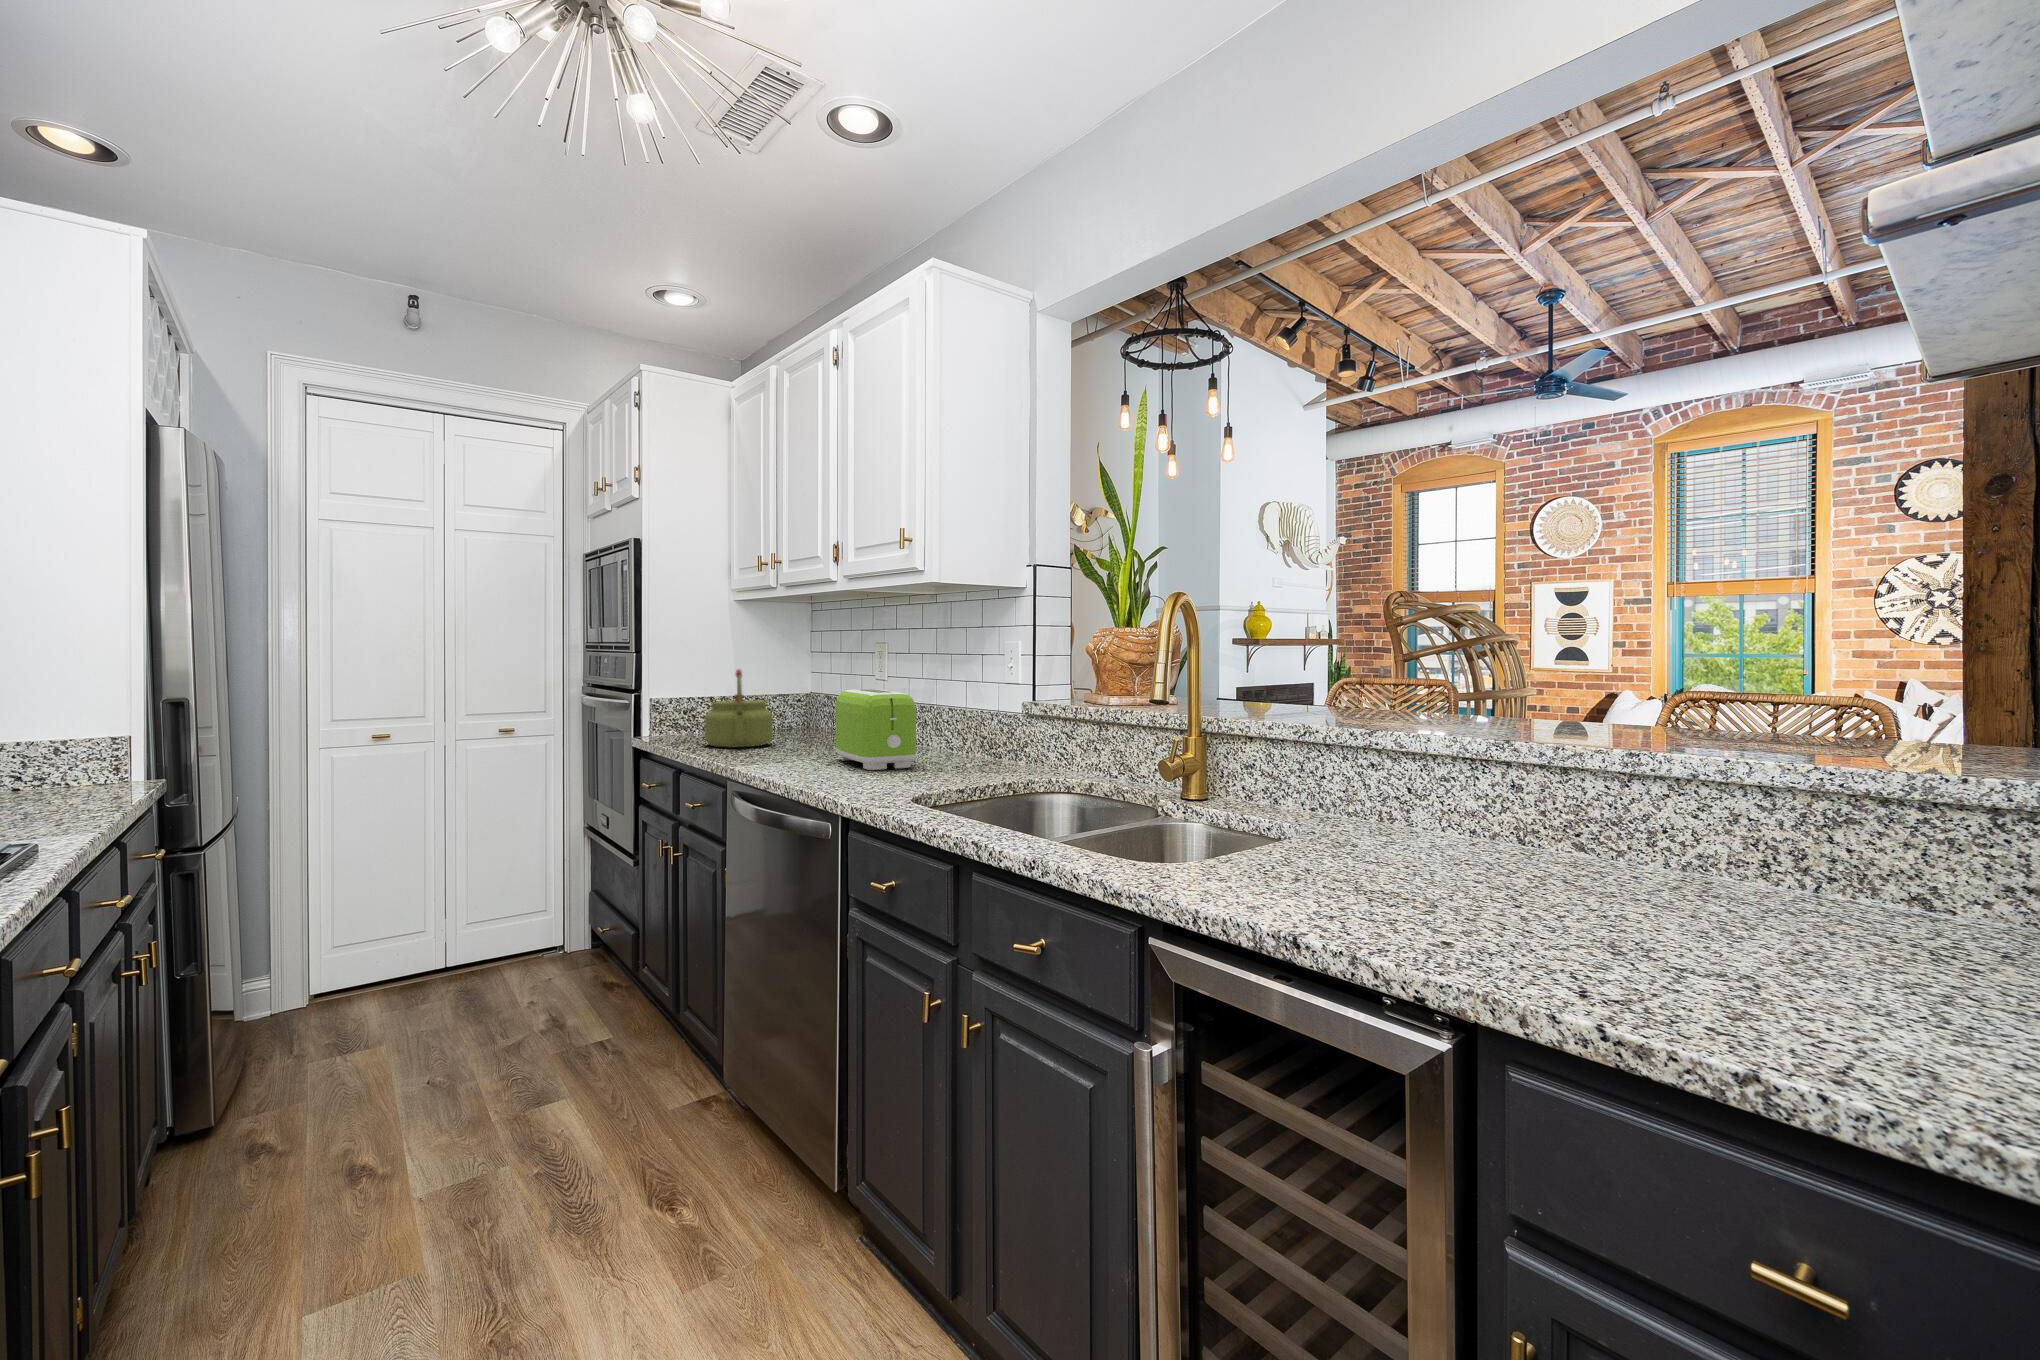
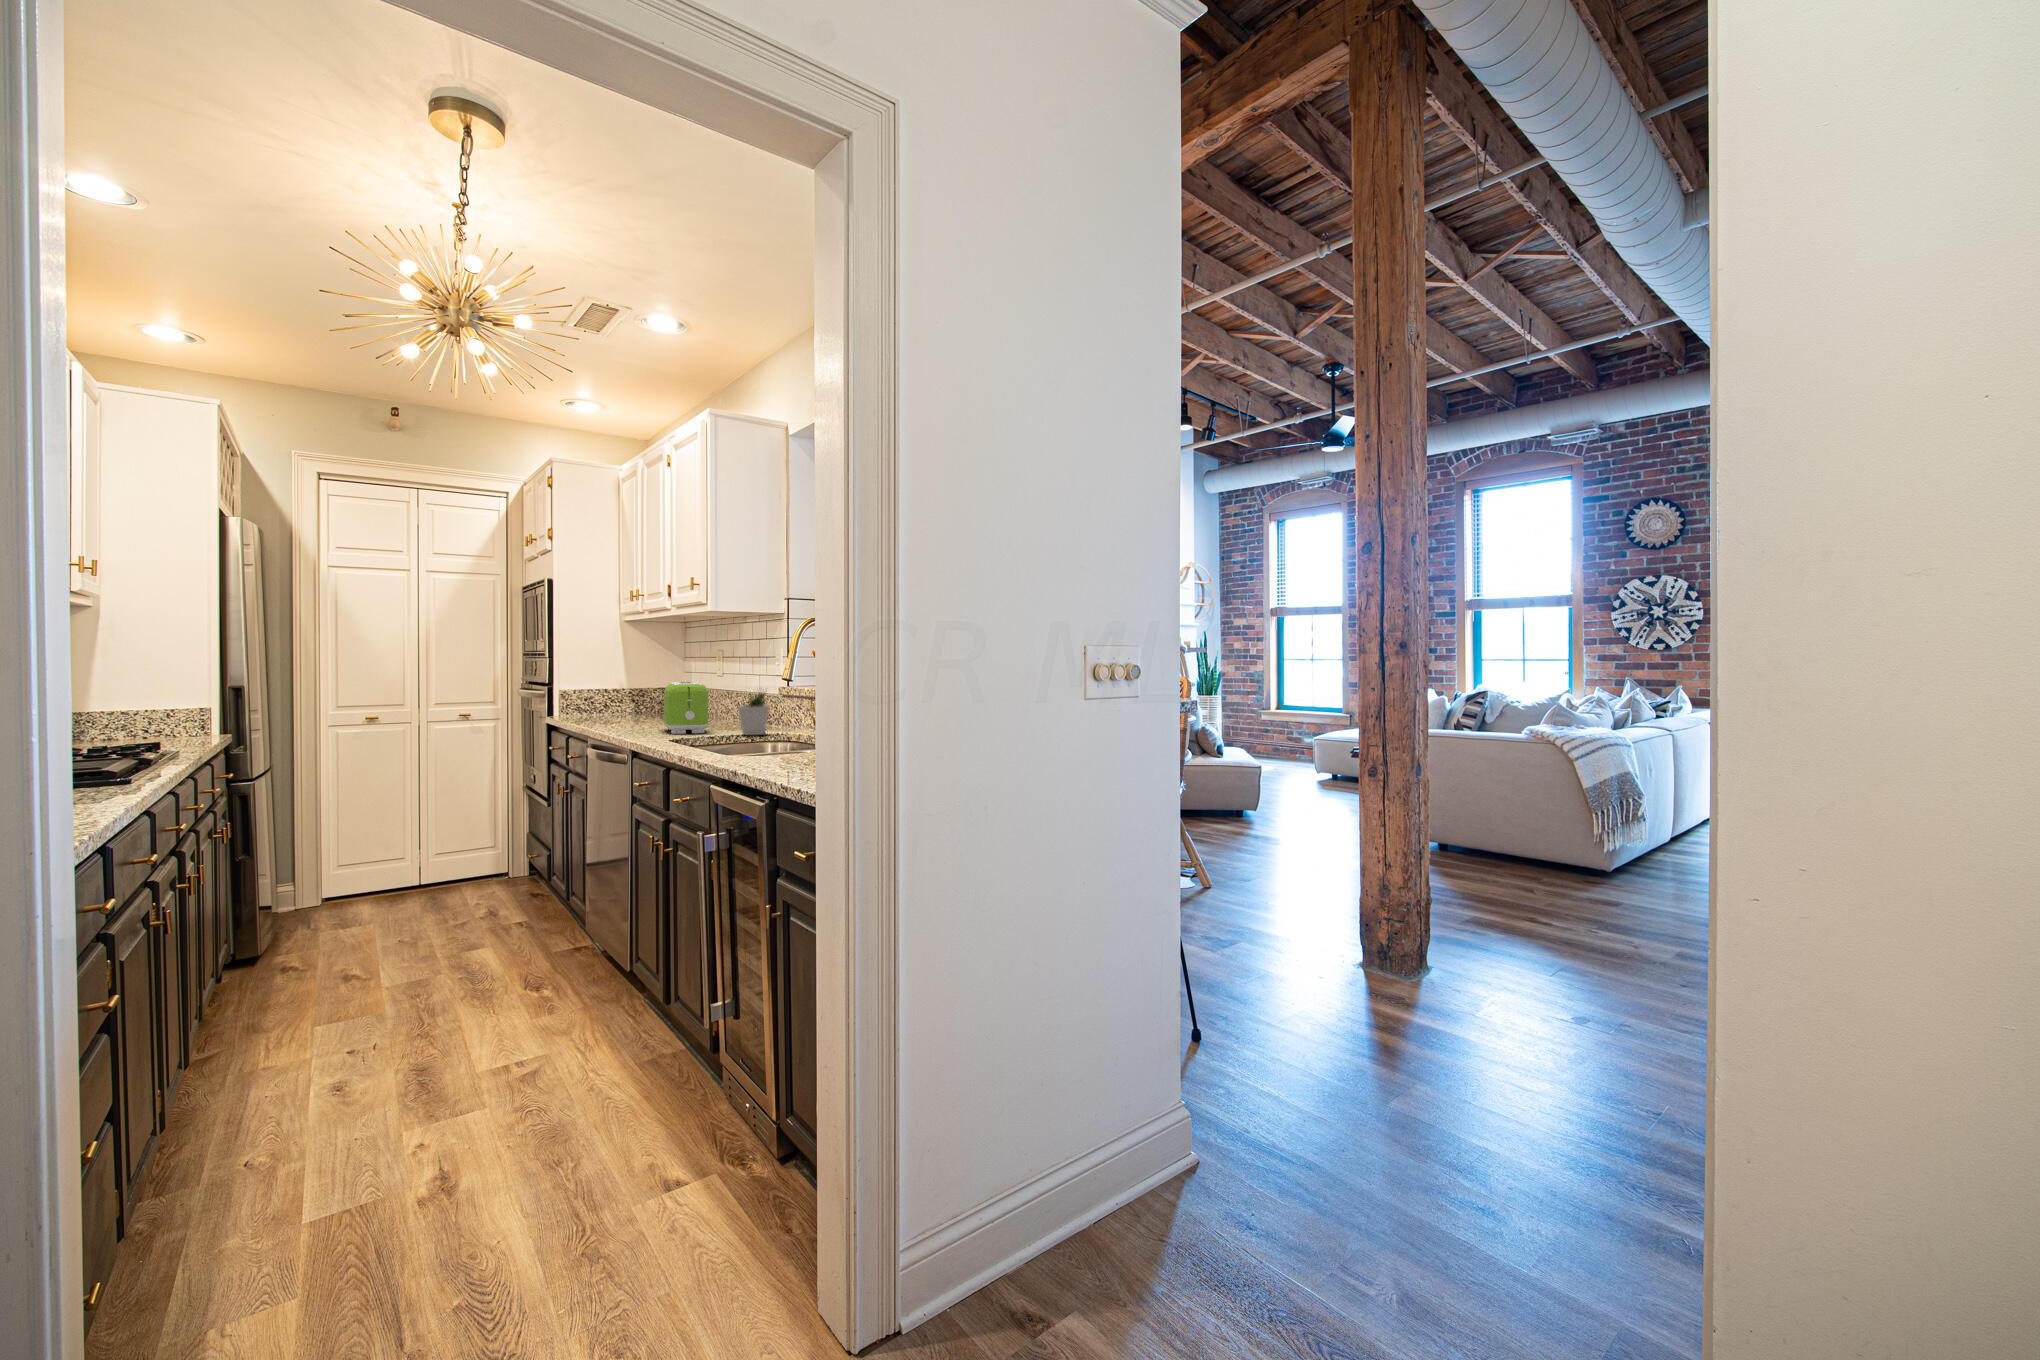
kettle: present [704,669,773,748] -> none [591,669,641,723]
potted plant: none [965,697,1014,772] -> present [738,692,769,735]

